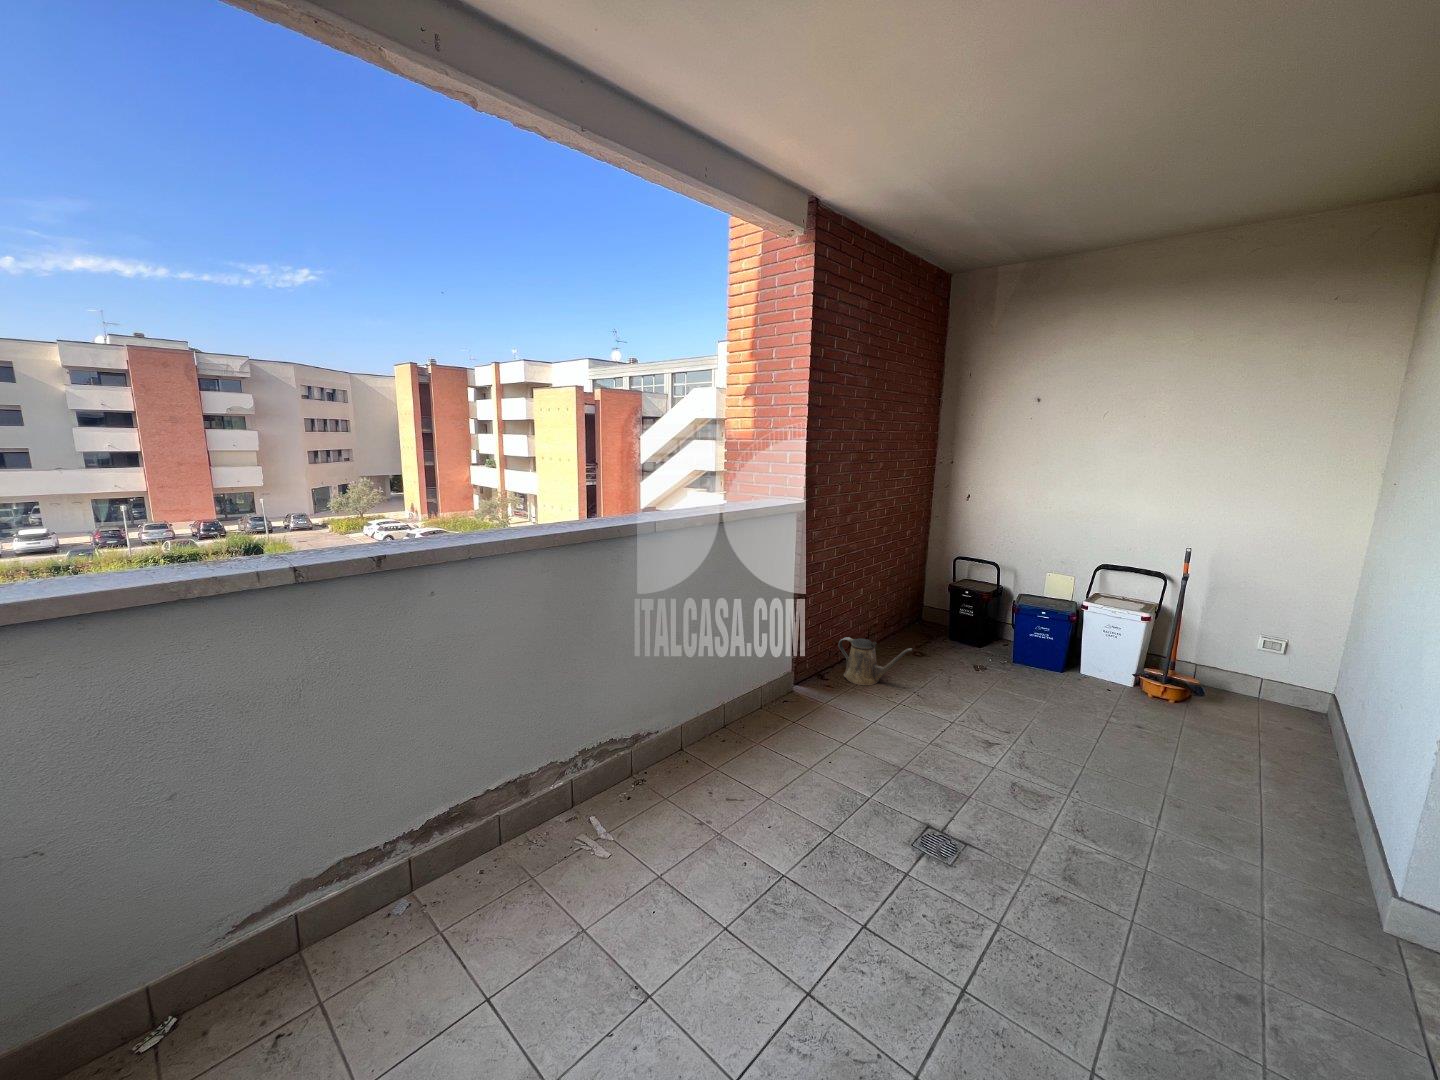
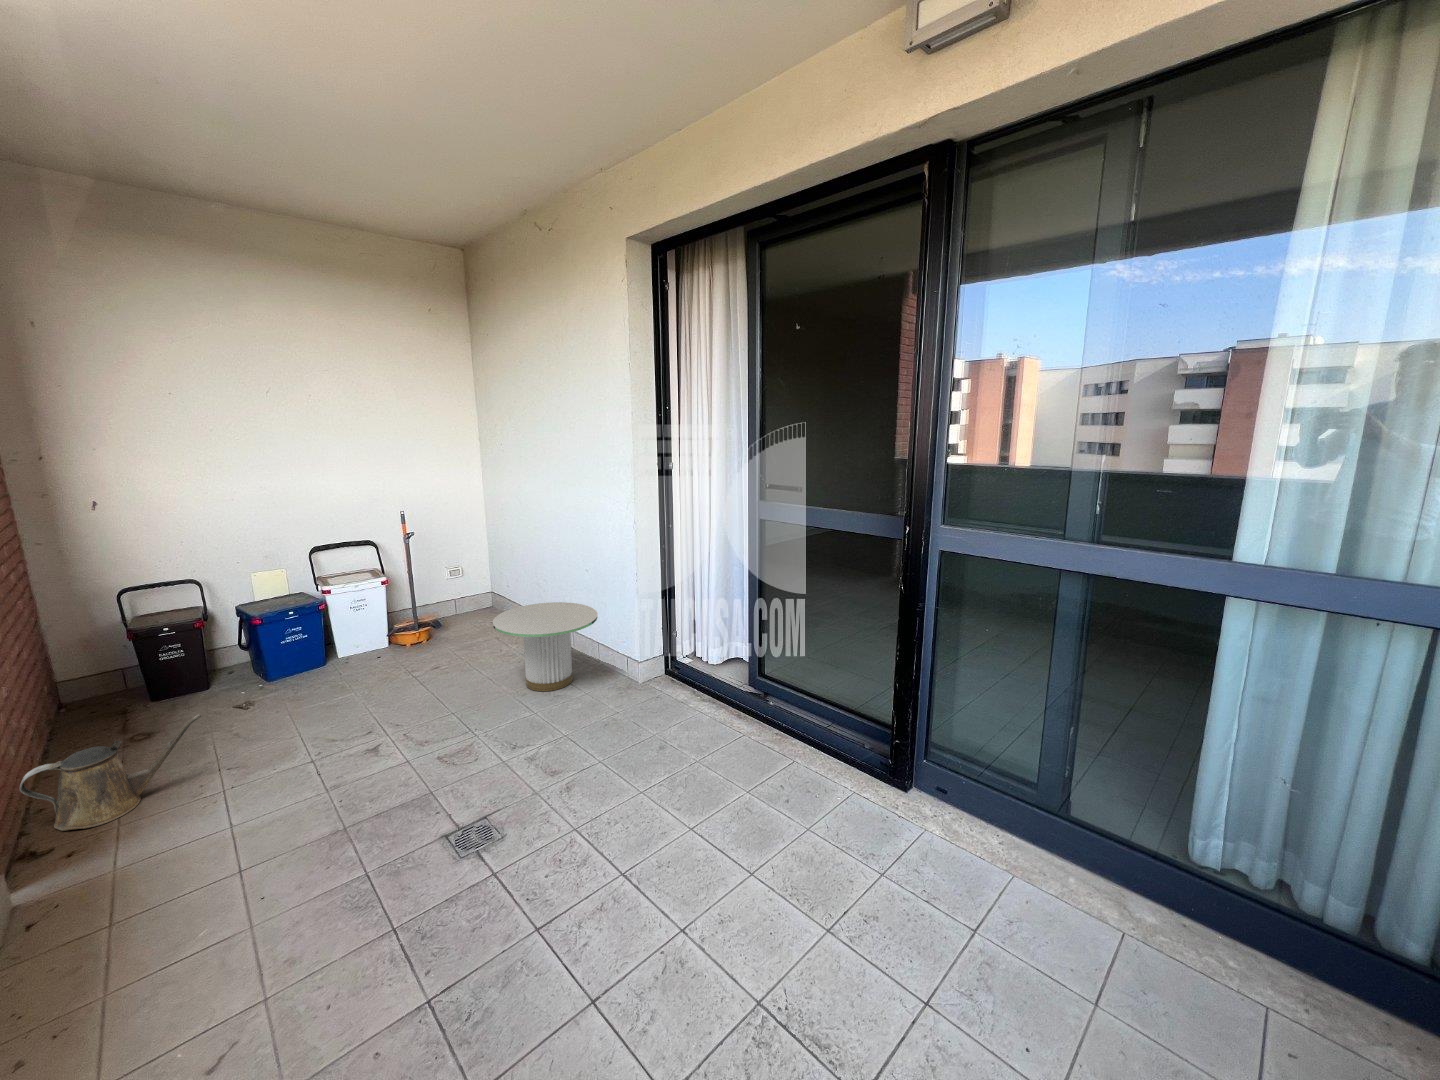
side table: none [1169,698,1376,845] -> present [493,602,598,691]

